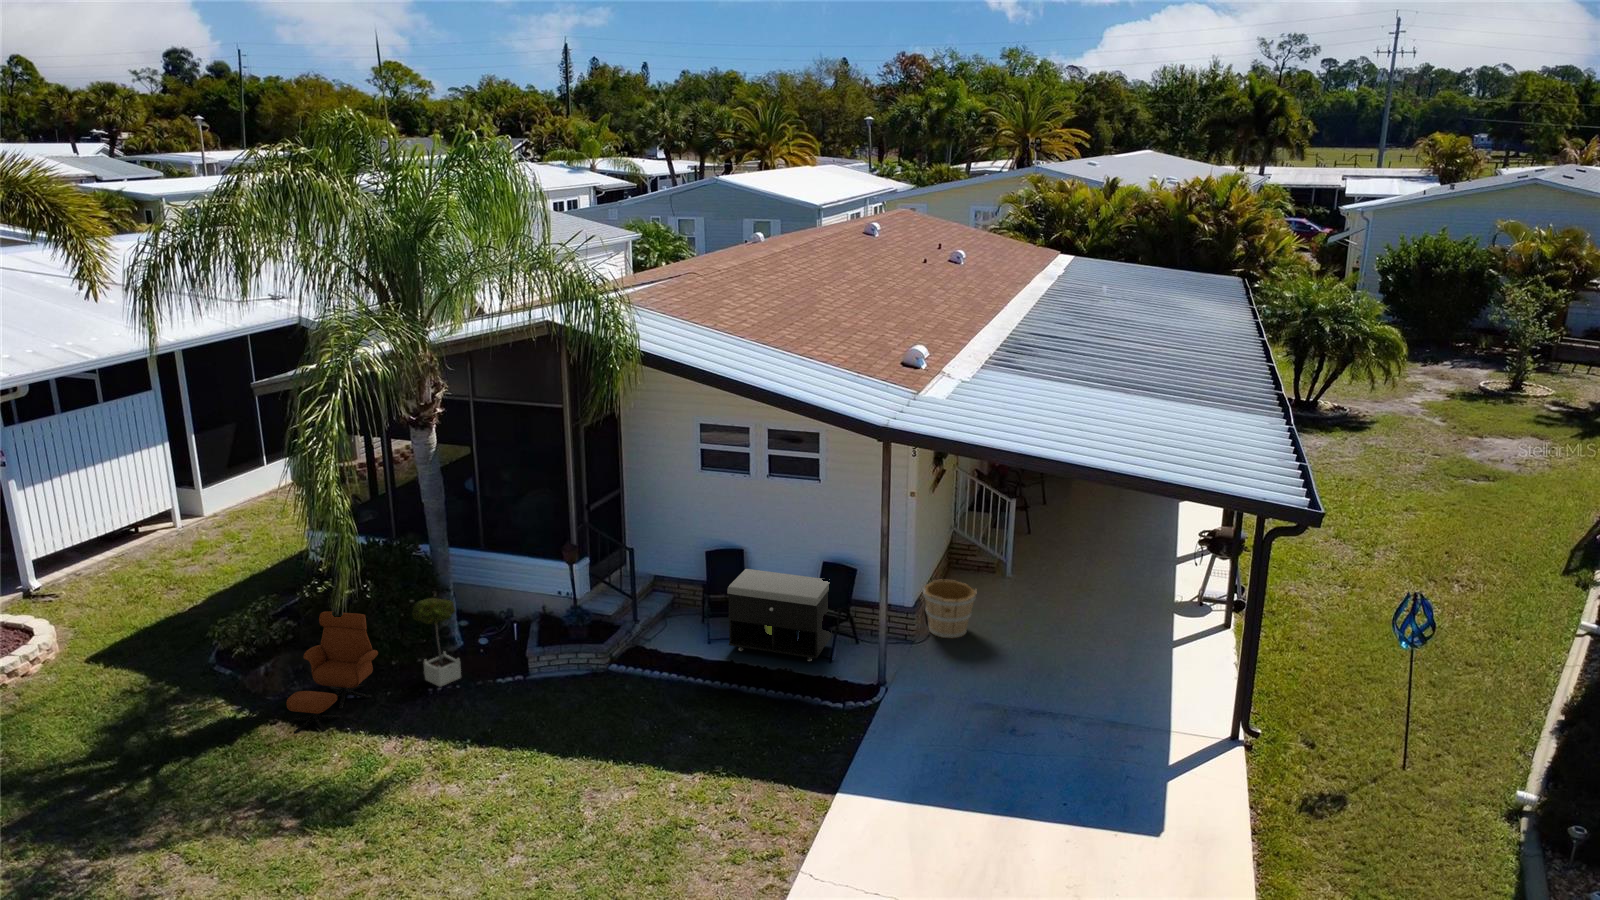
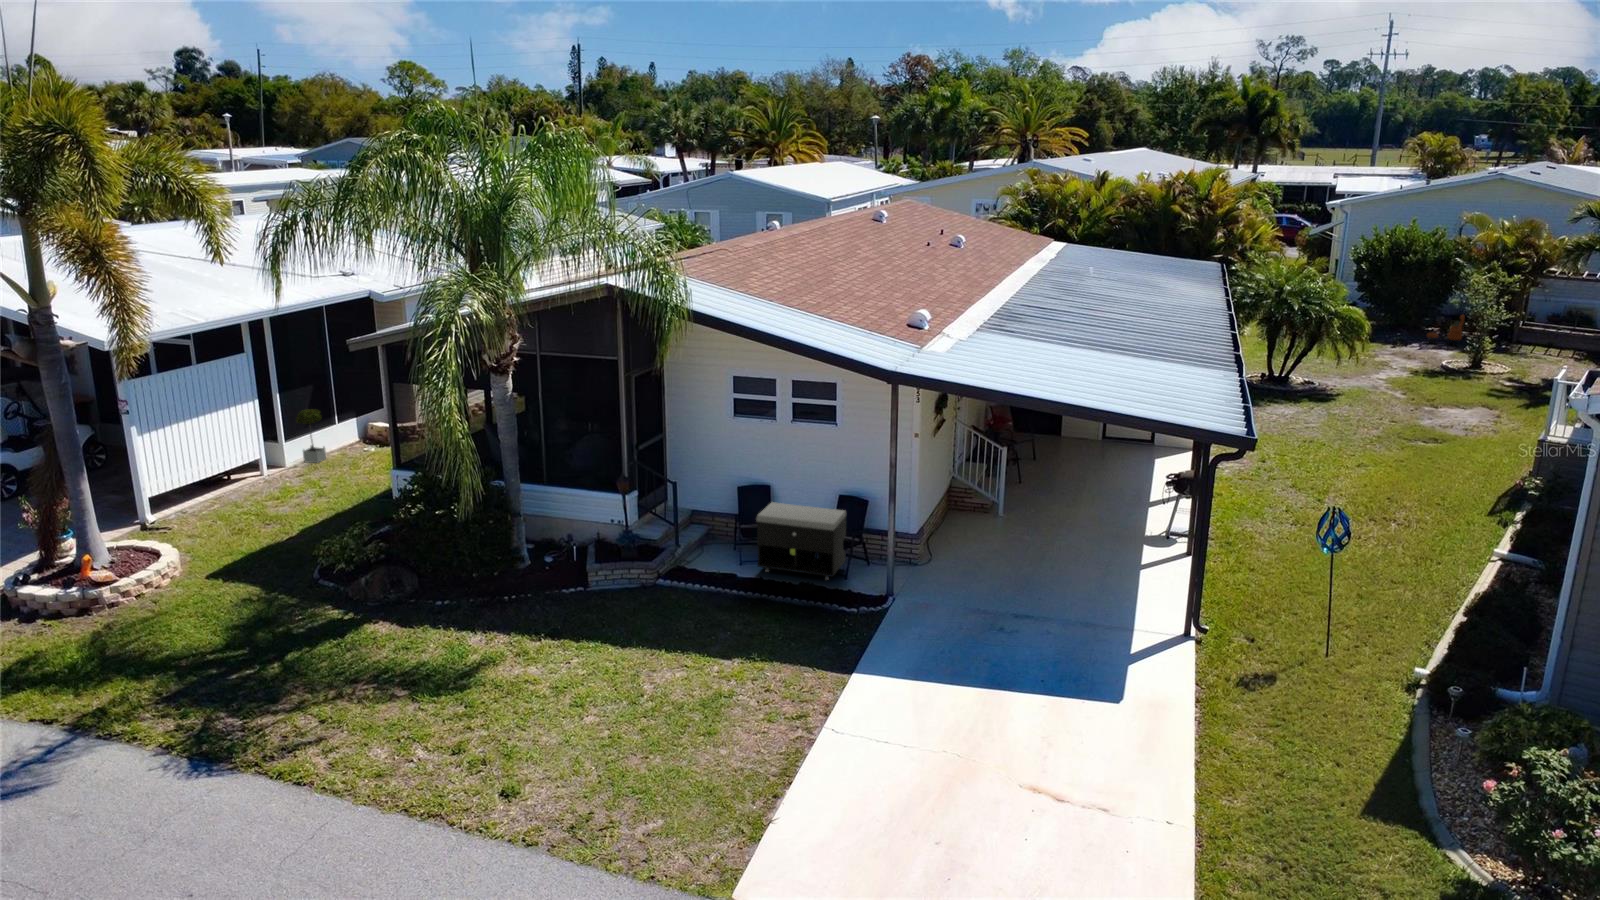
wooden bucket: present [923,580,976,638] -> none [925,514,971,563]
potted tree: present [412,598,461,687] -> present [296,409,326,463]
lounge chair: present [286,611,378,733] -> present [1426,315,1465,345]

